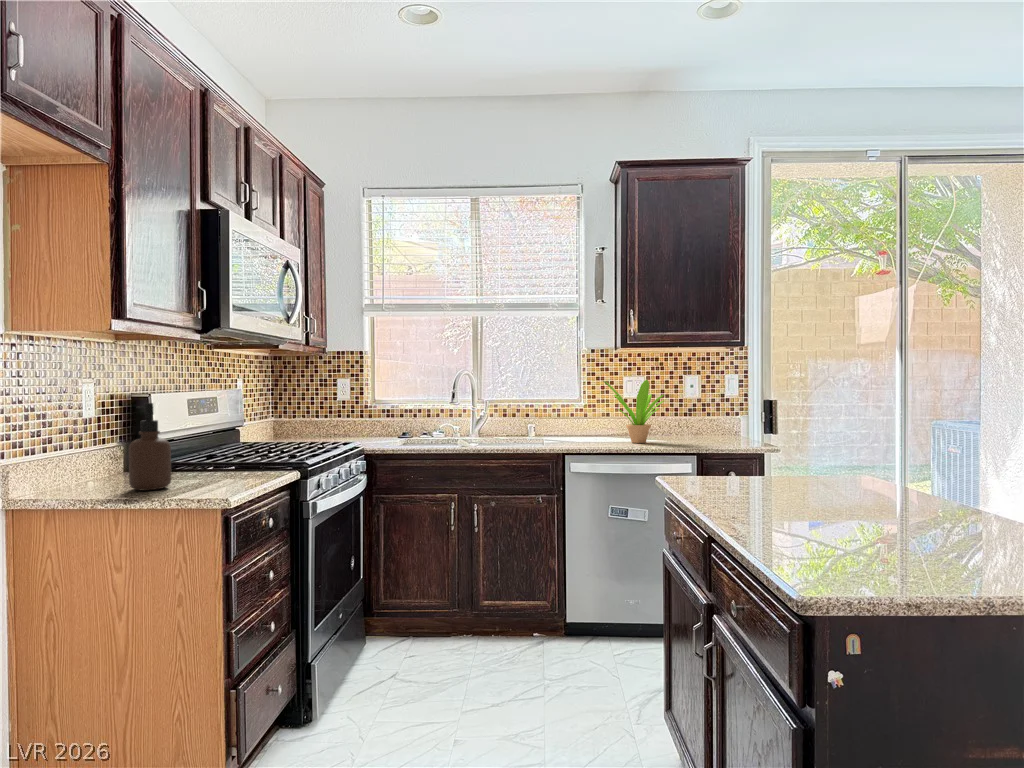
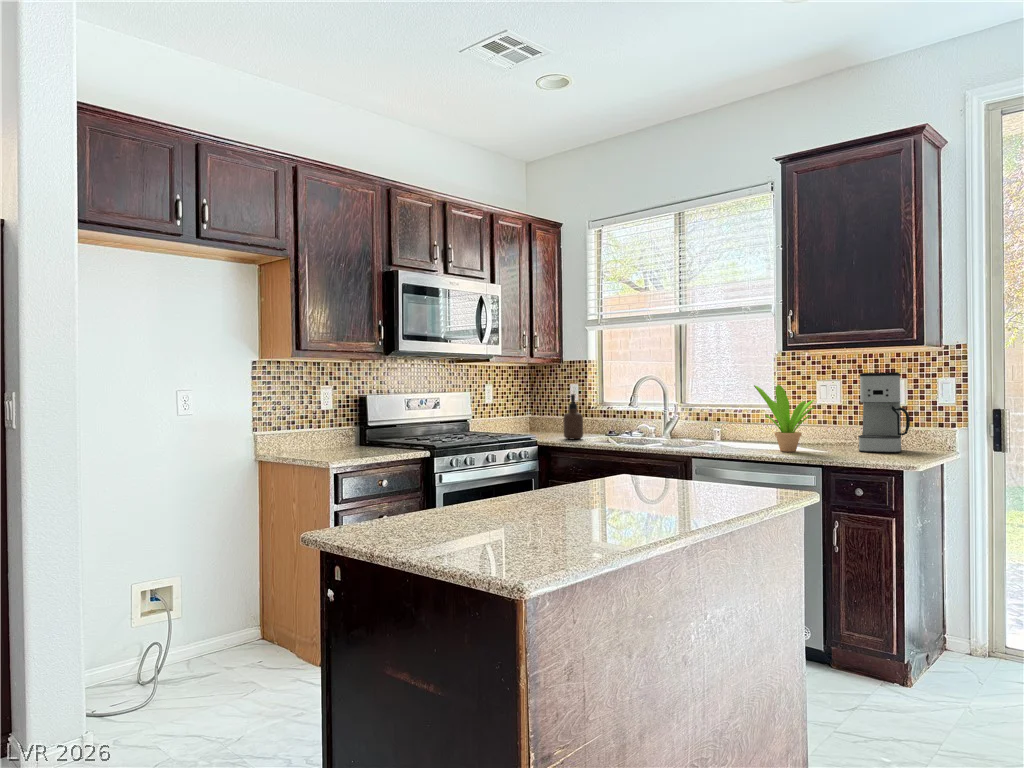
coffee maker: none [674,369,719,439] -> present [858,372,910,453]
soap dispenser: present [128,403,171,491] -> present [563,394,583,439]

